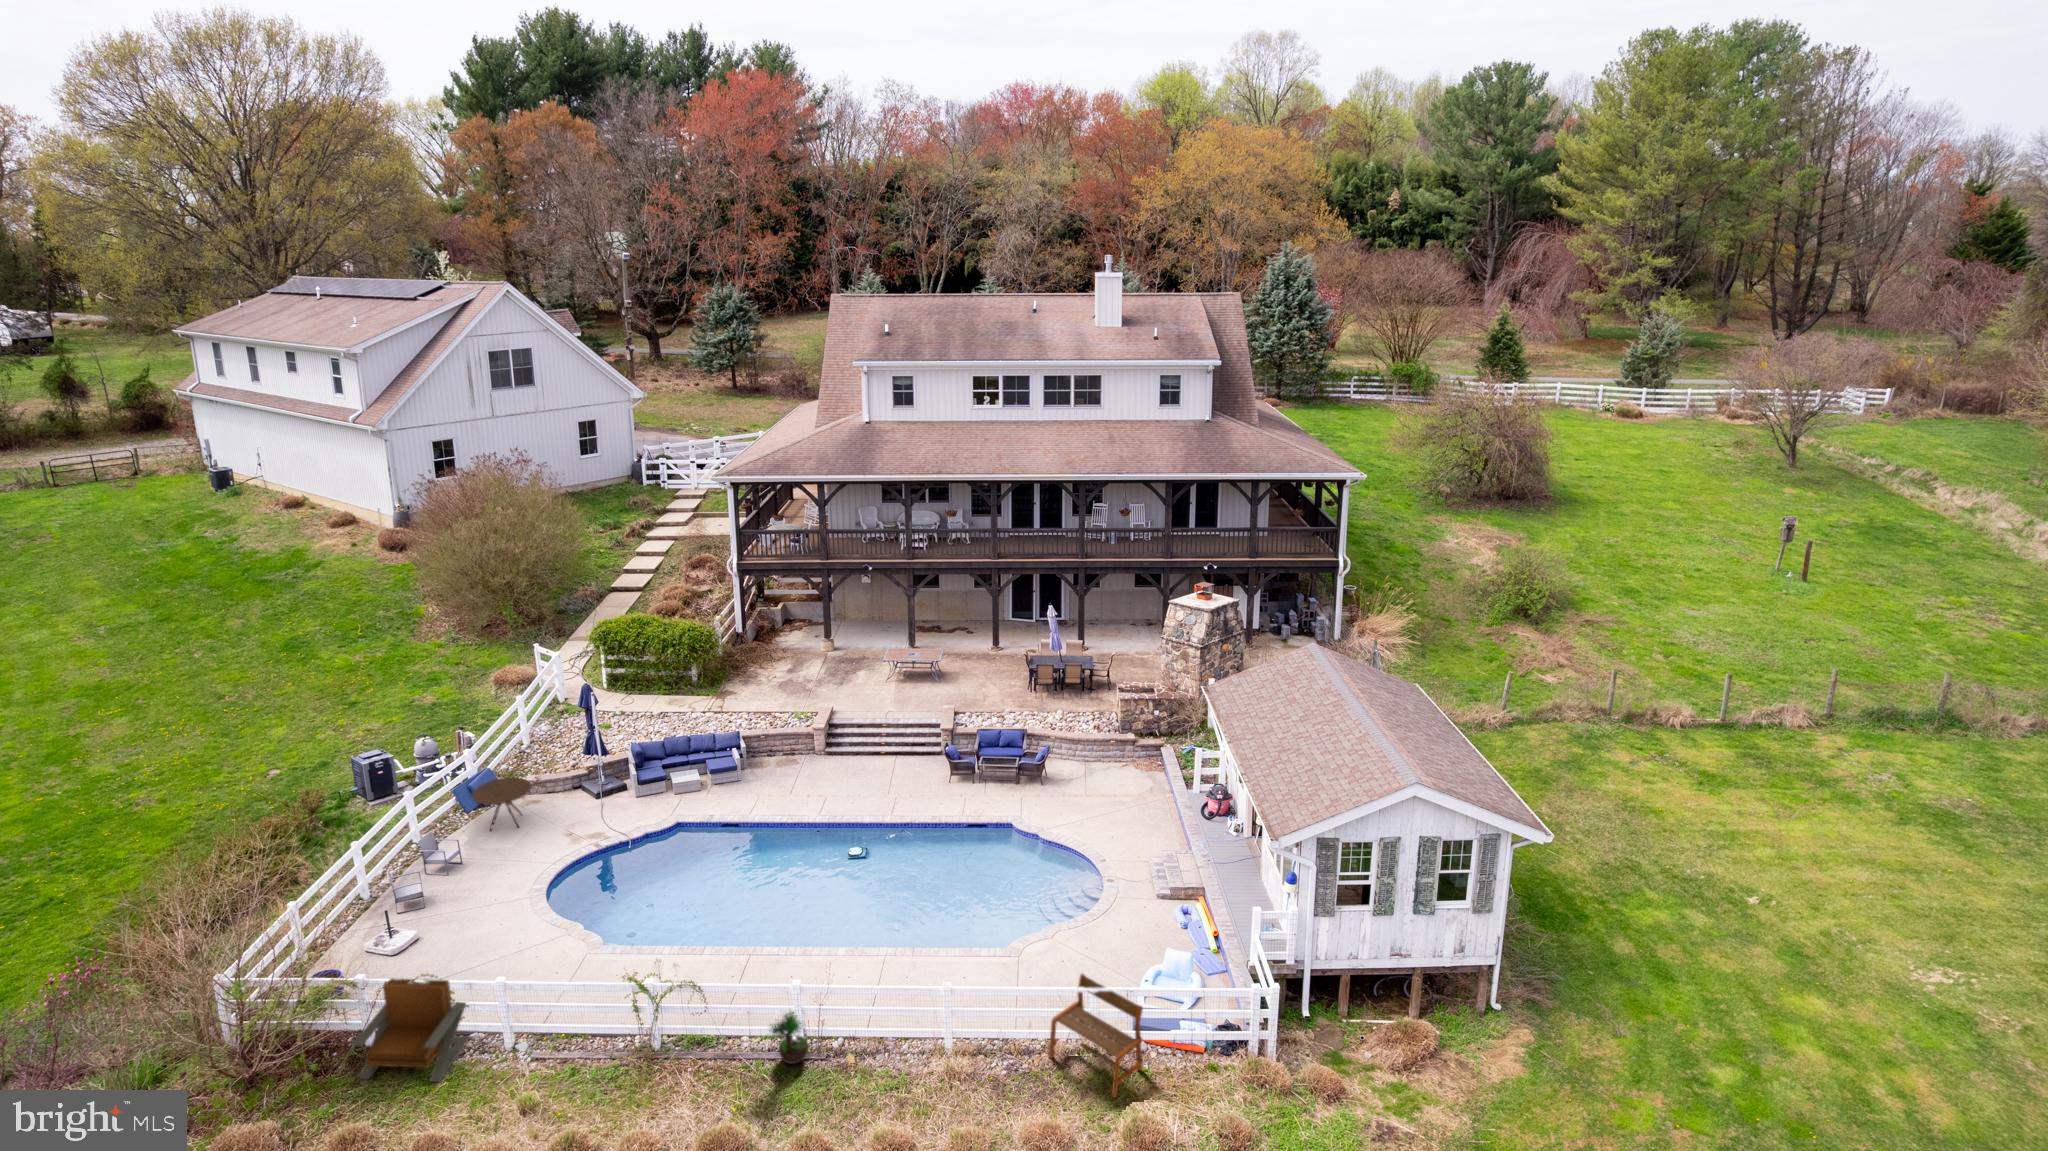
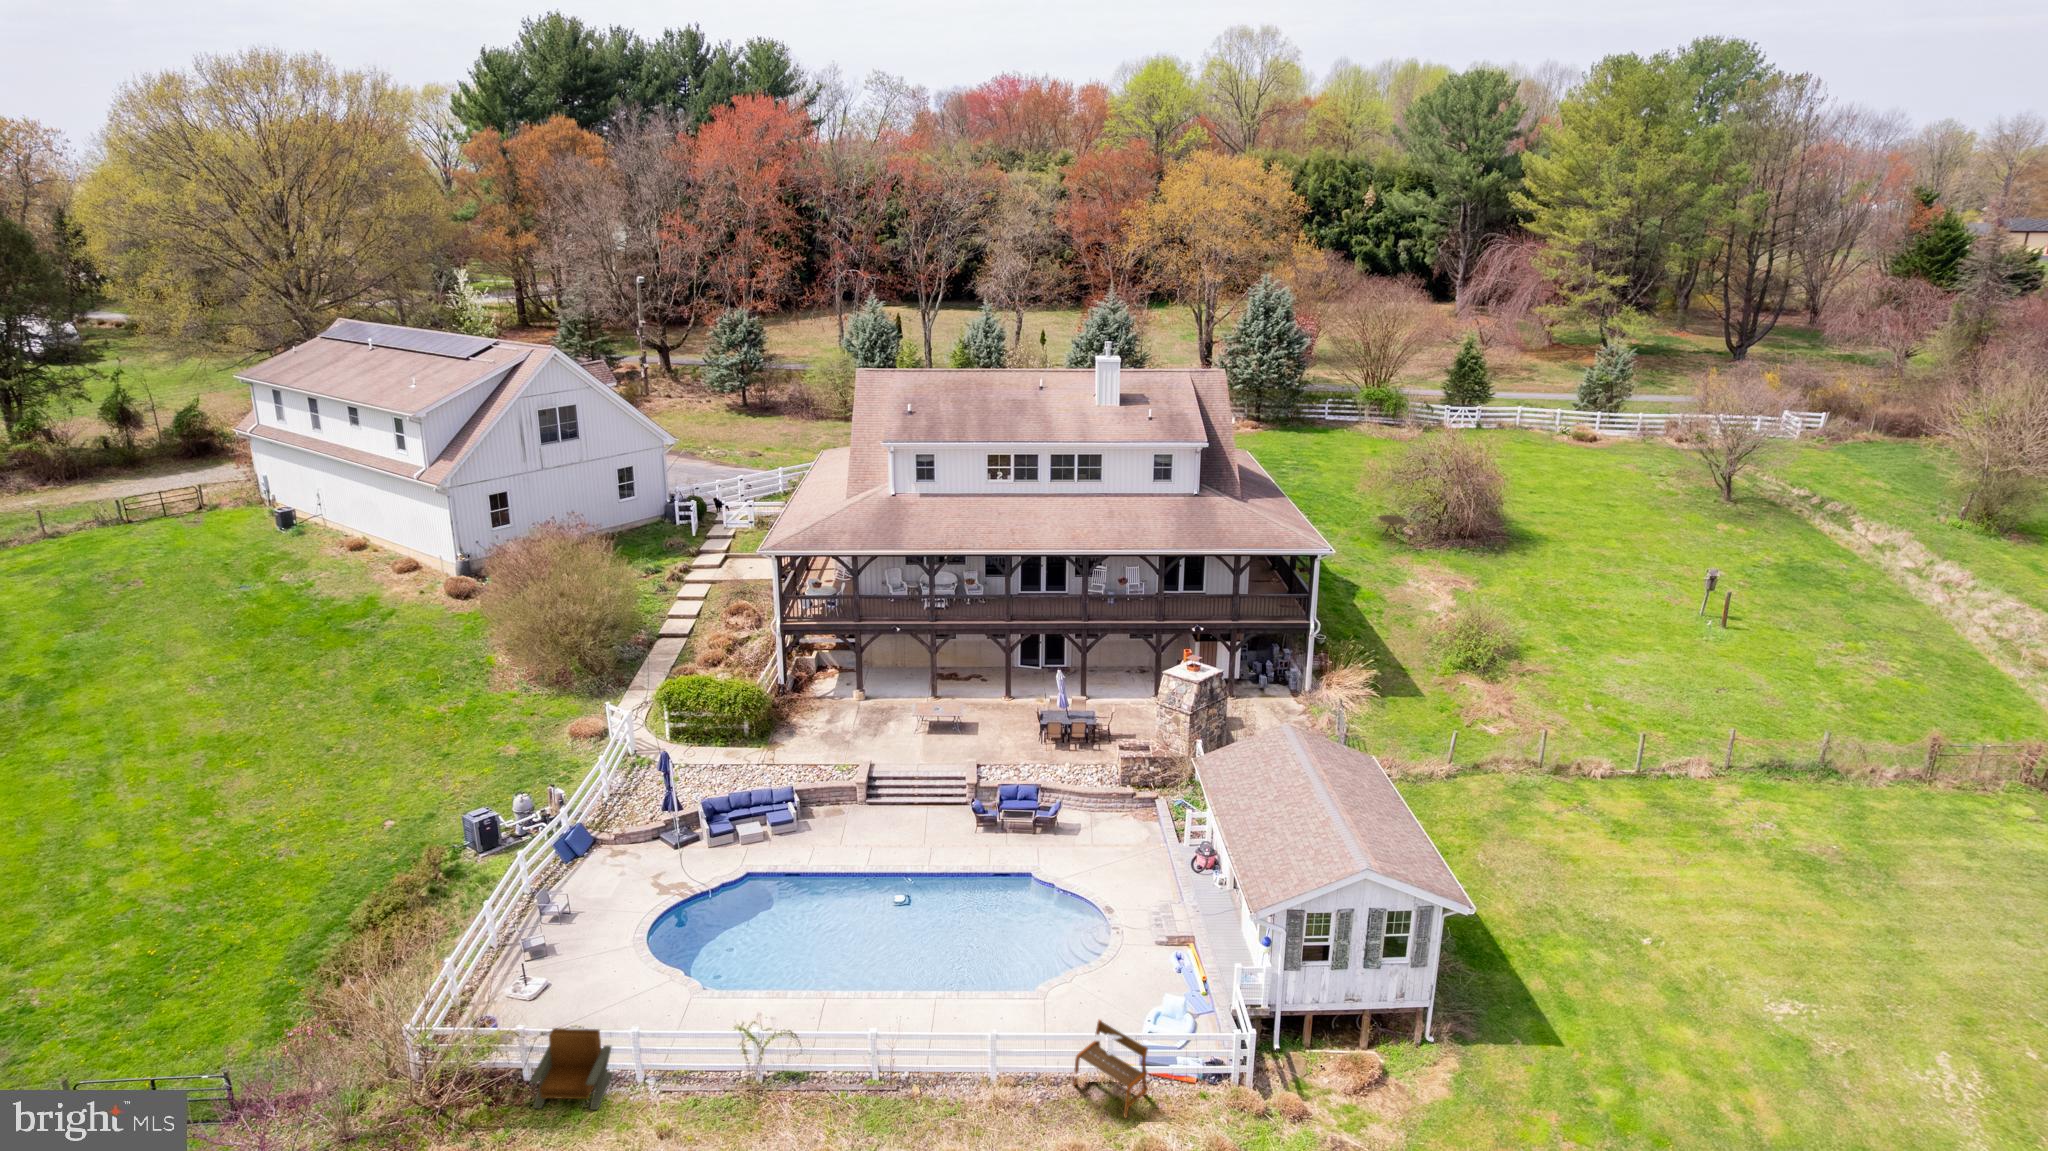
round table: present [472,777,531,830] -> present [1378,515,1406,536]
potted tree: present [769,1011,808,1064] -> none [854,1051,884,1093]

